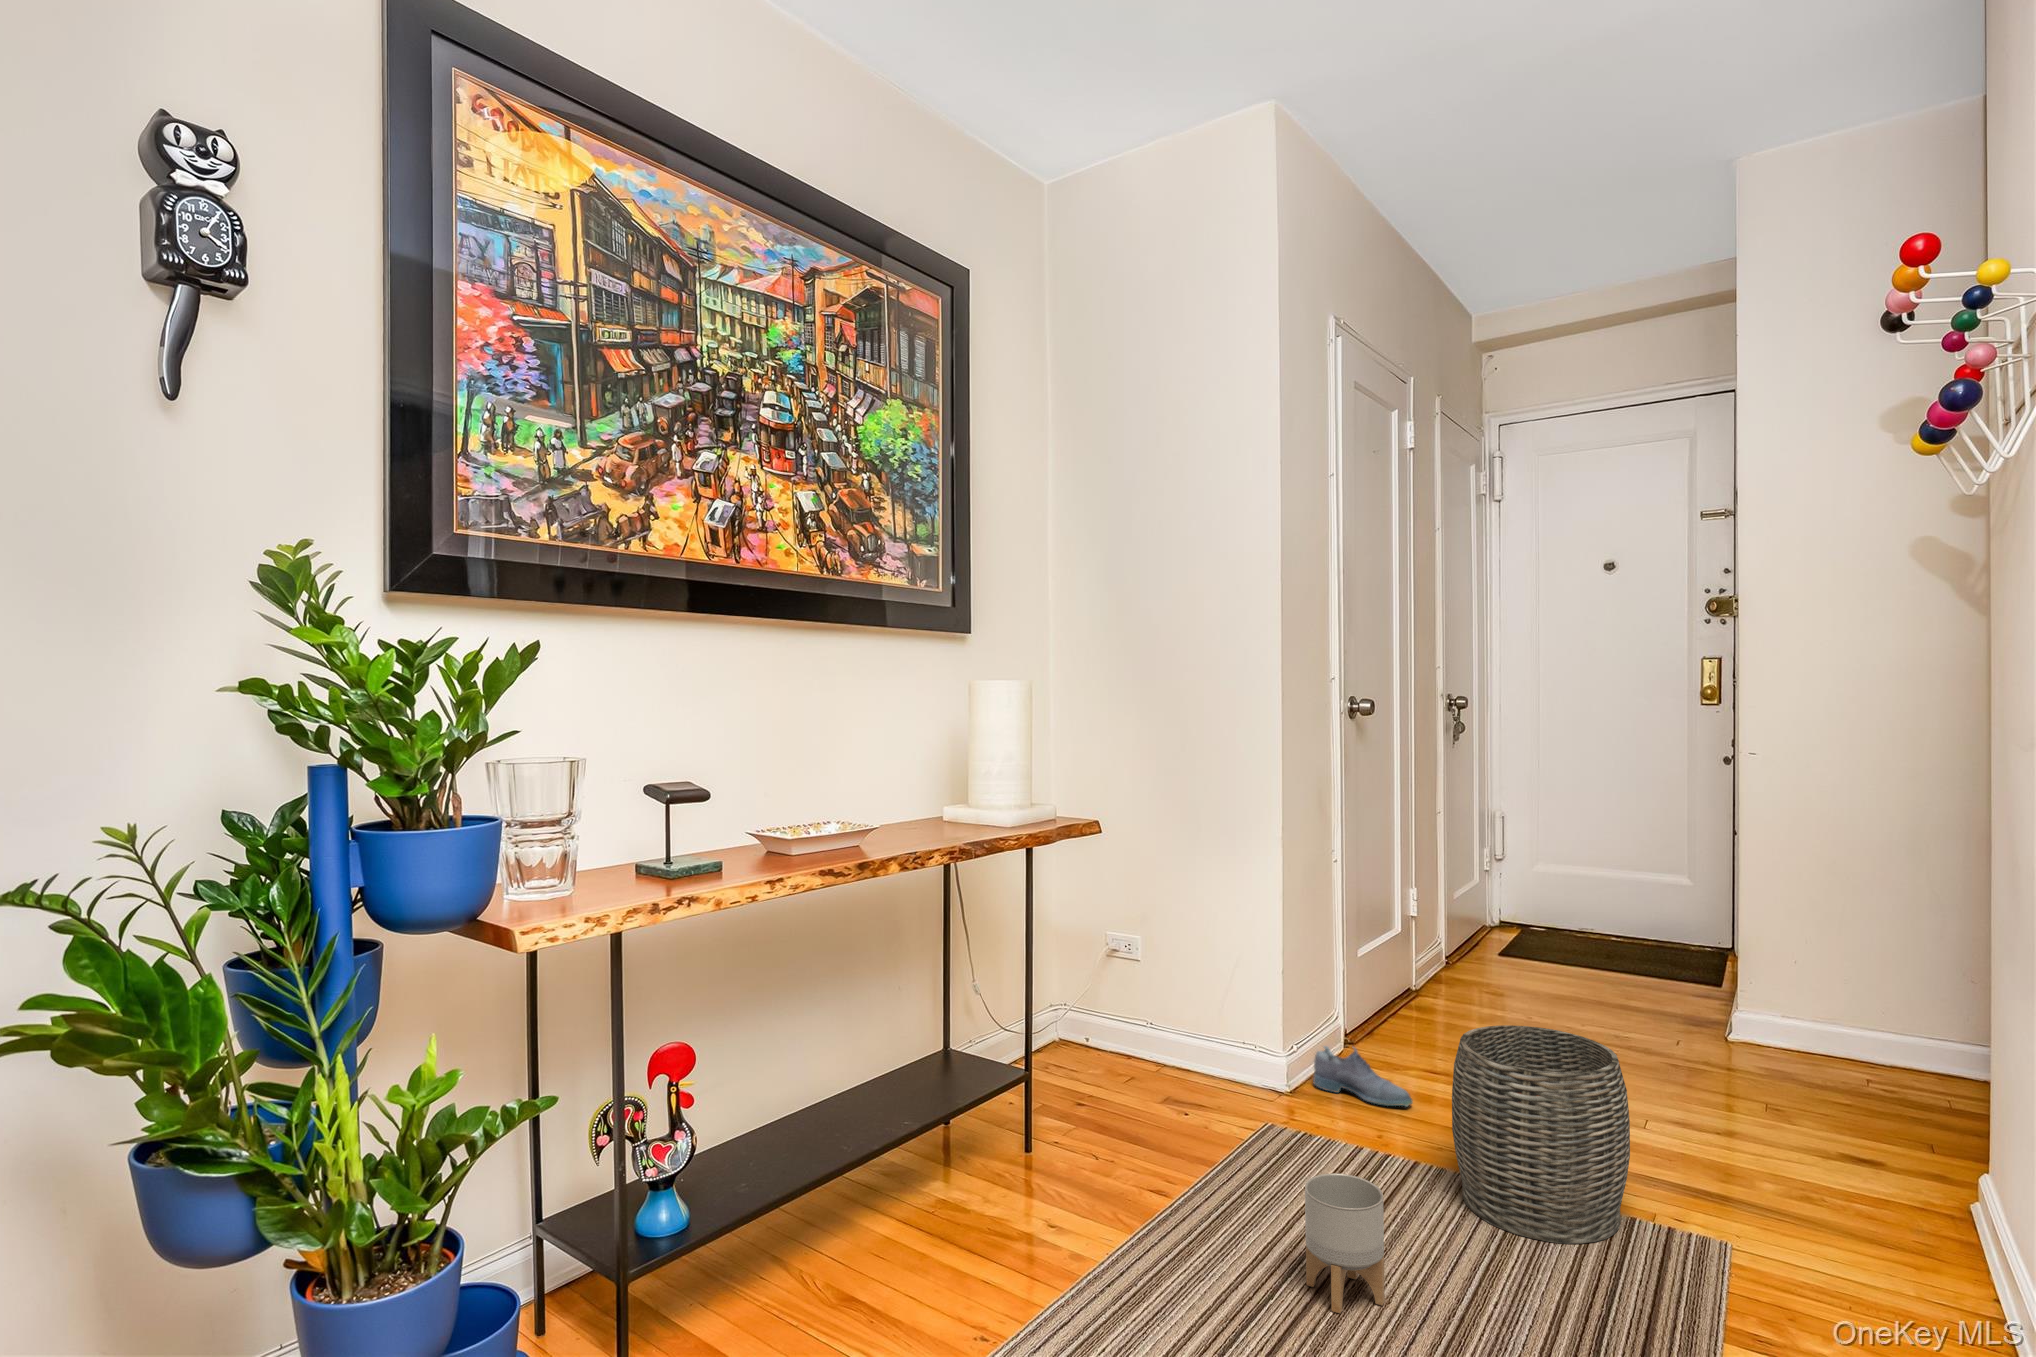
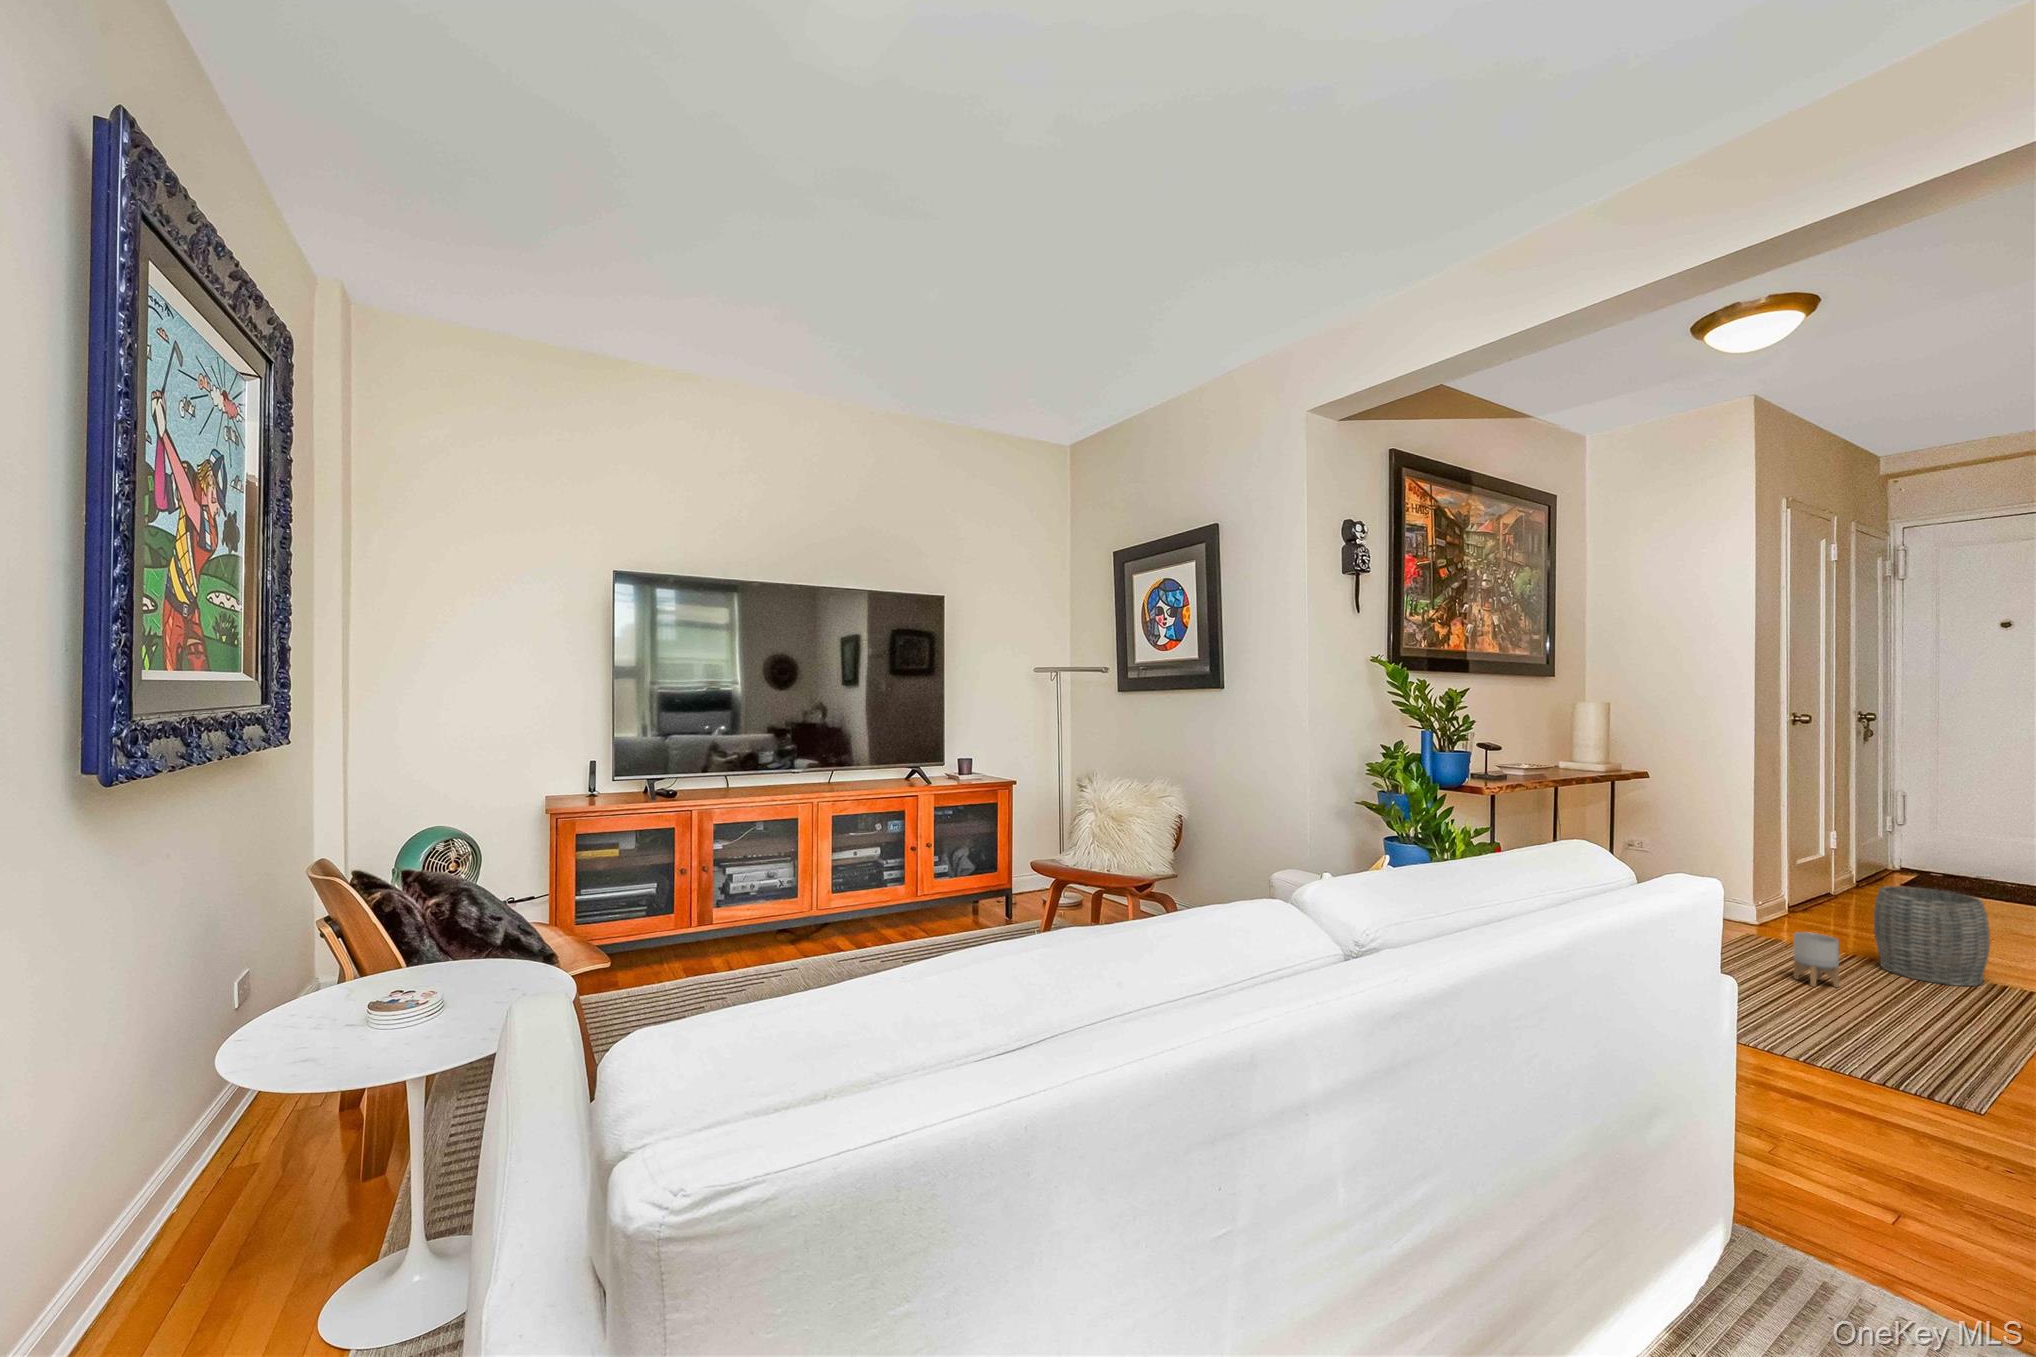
shoe: present [1313,1046,1413,1107] -> none [1772,904,1842,937]

